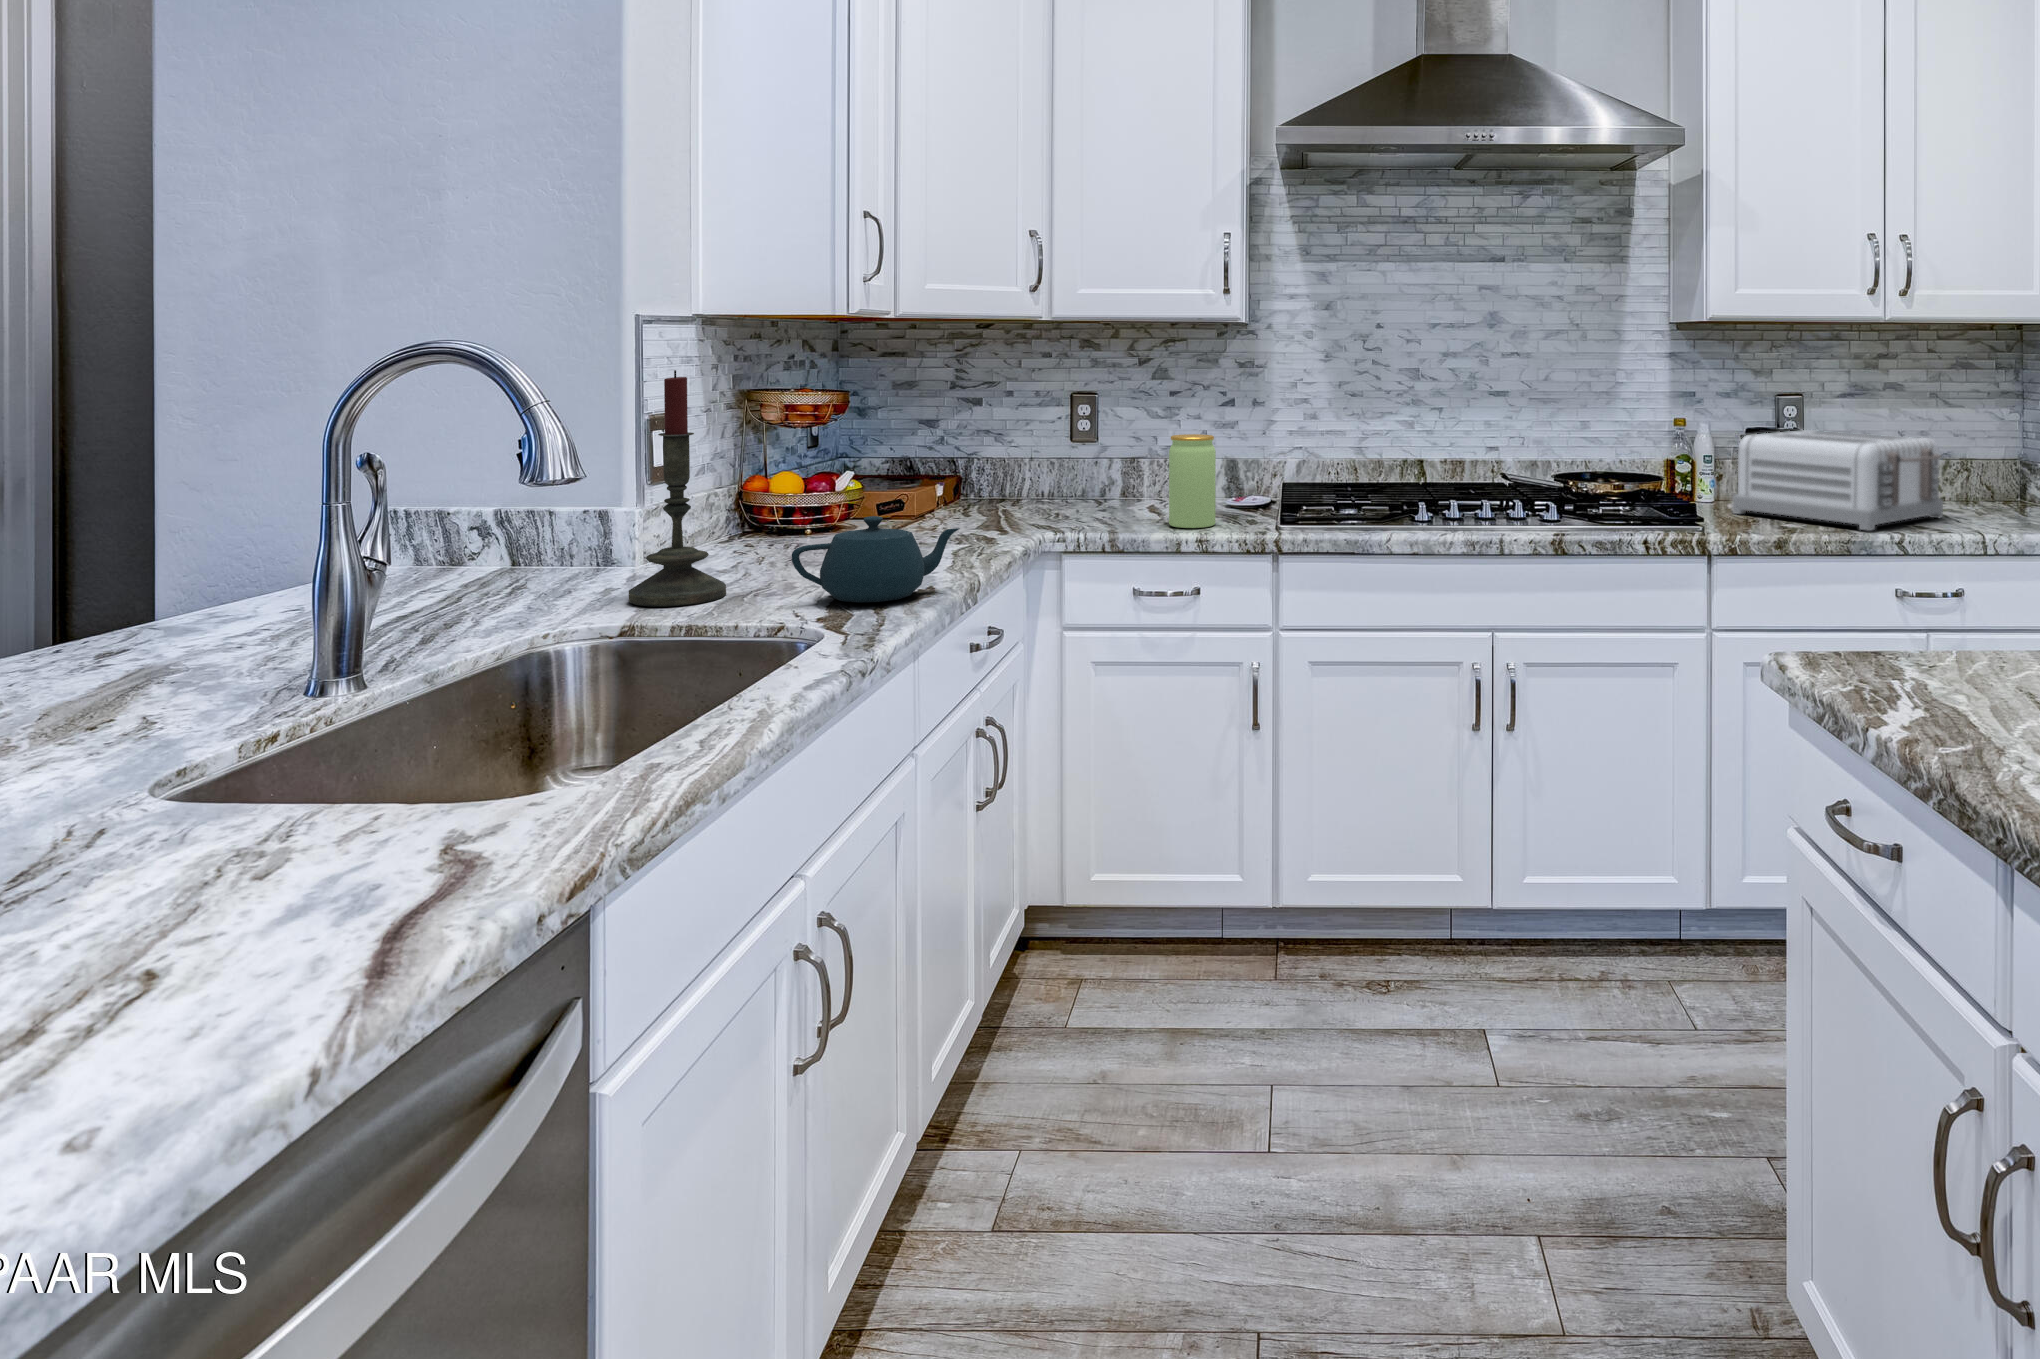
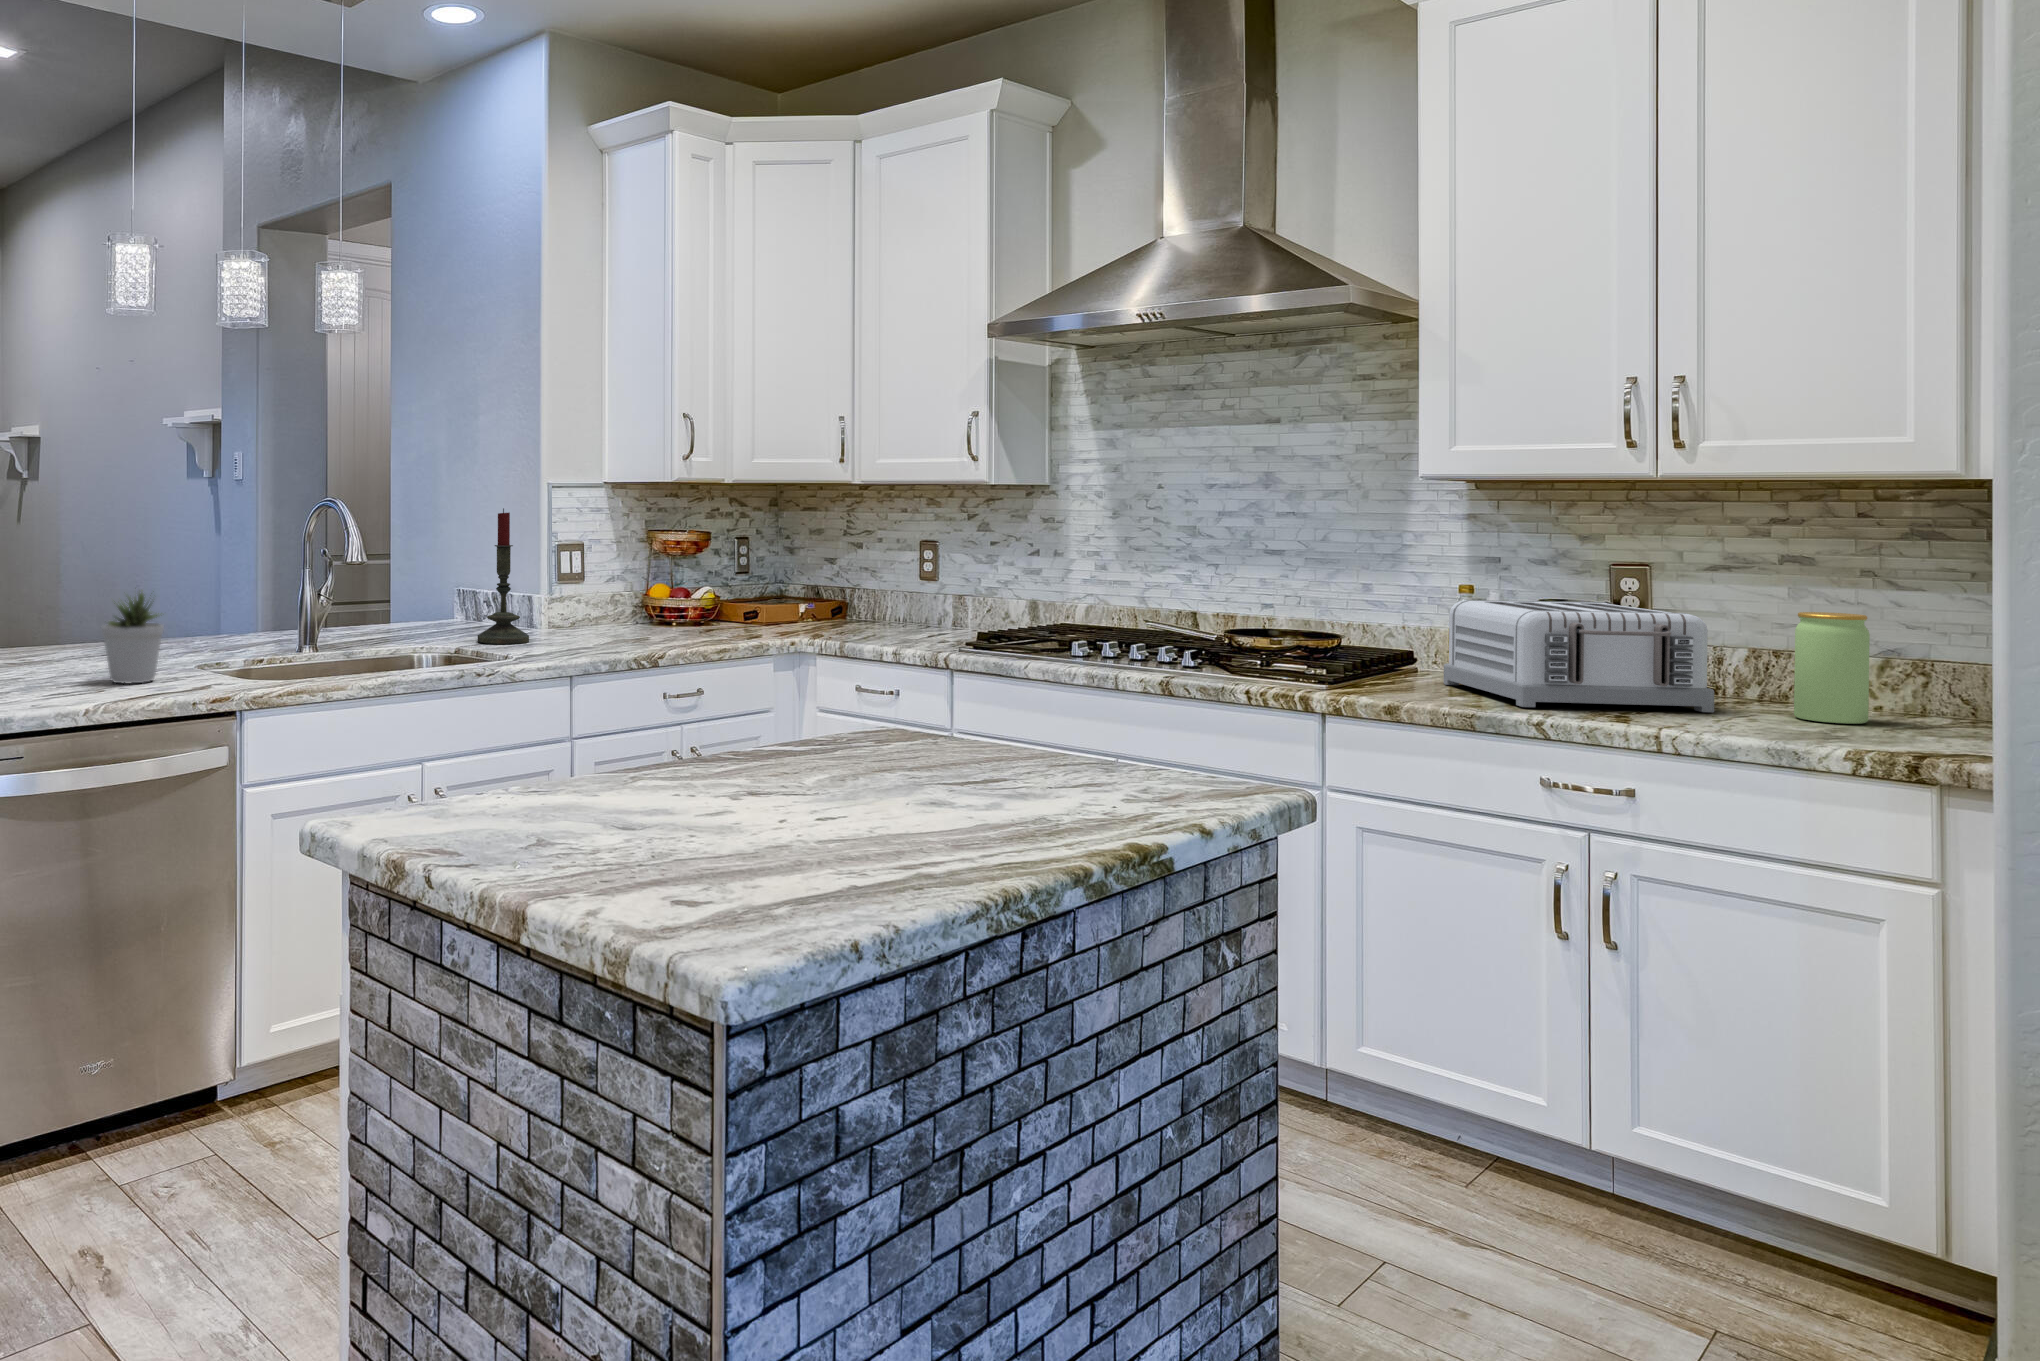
jar: present [1169,434,1216,528] -> present [1794,612,1870,724]
teapot: present [792,516,960,603] -> none [532,600,628,651]
potted plant: none [35,626,254,910] -> present [102,593,164,684]

